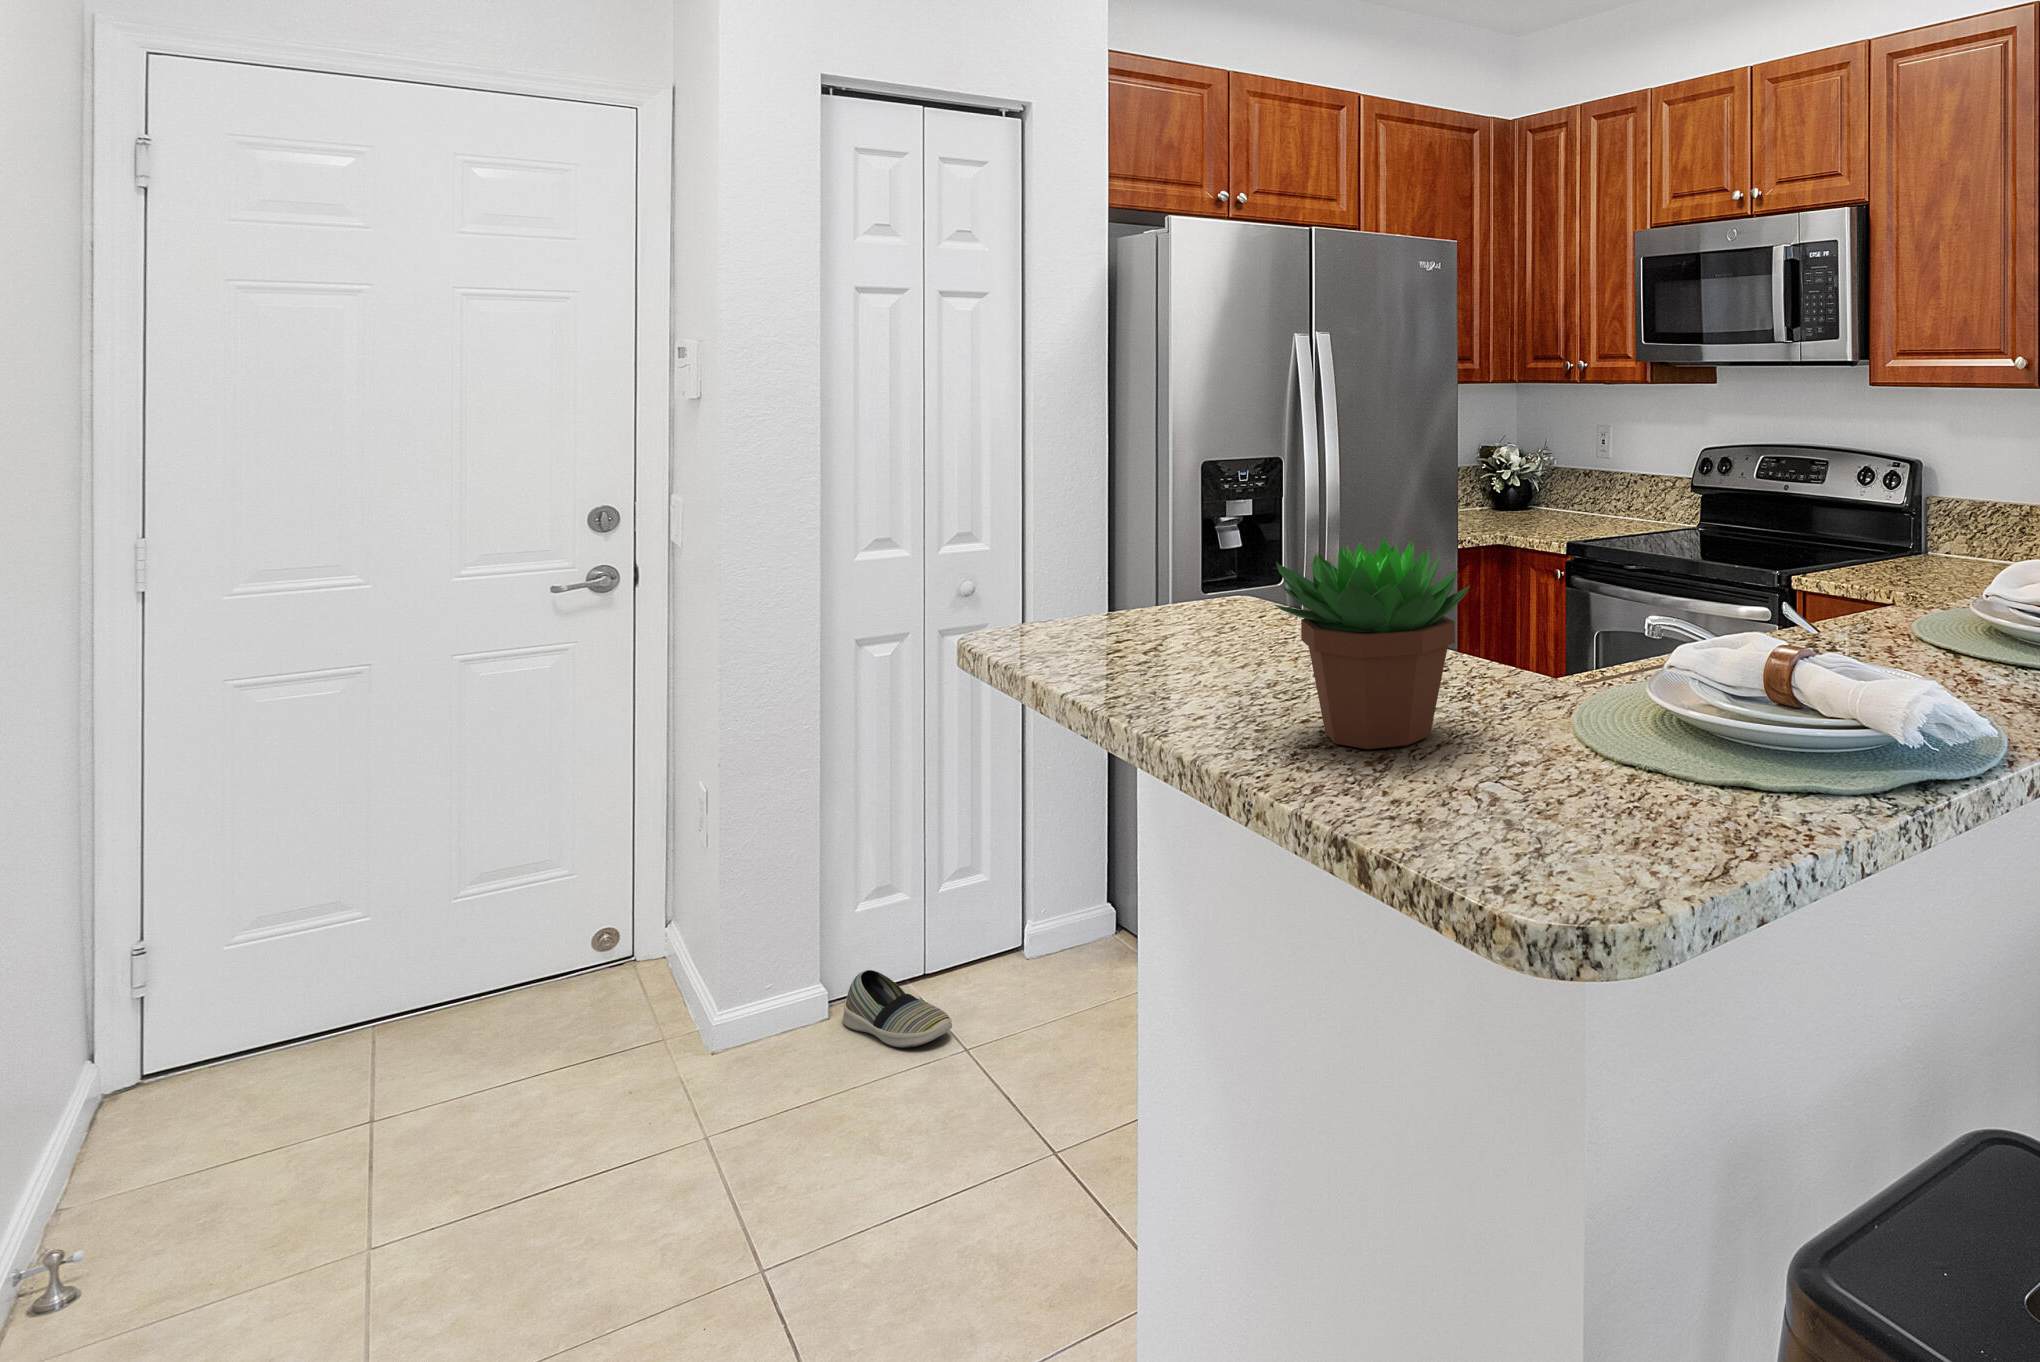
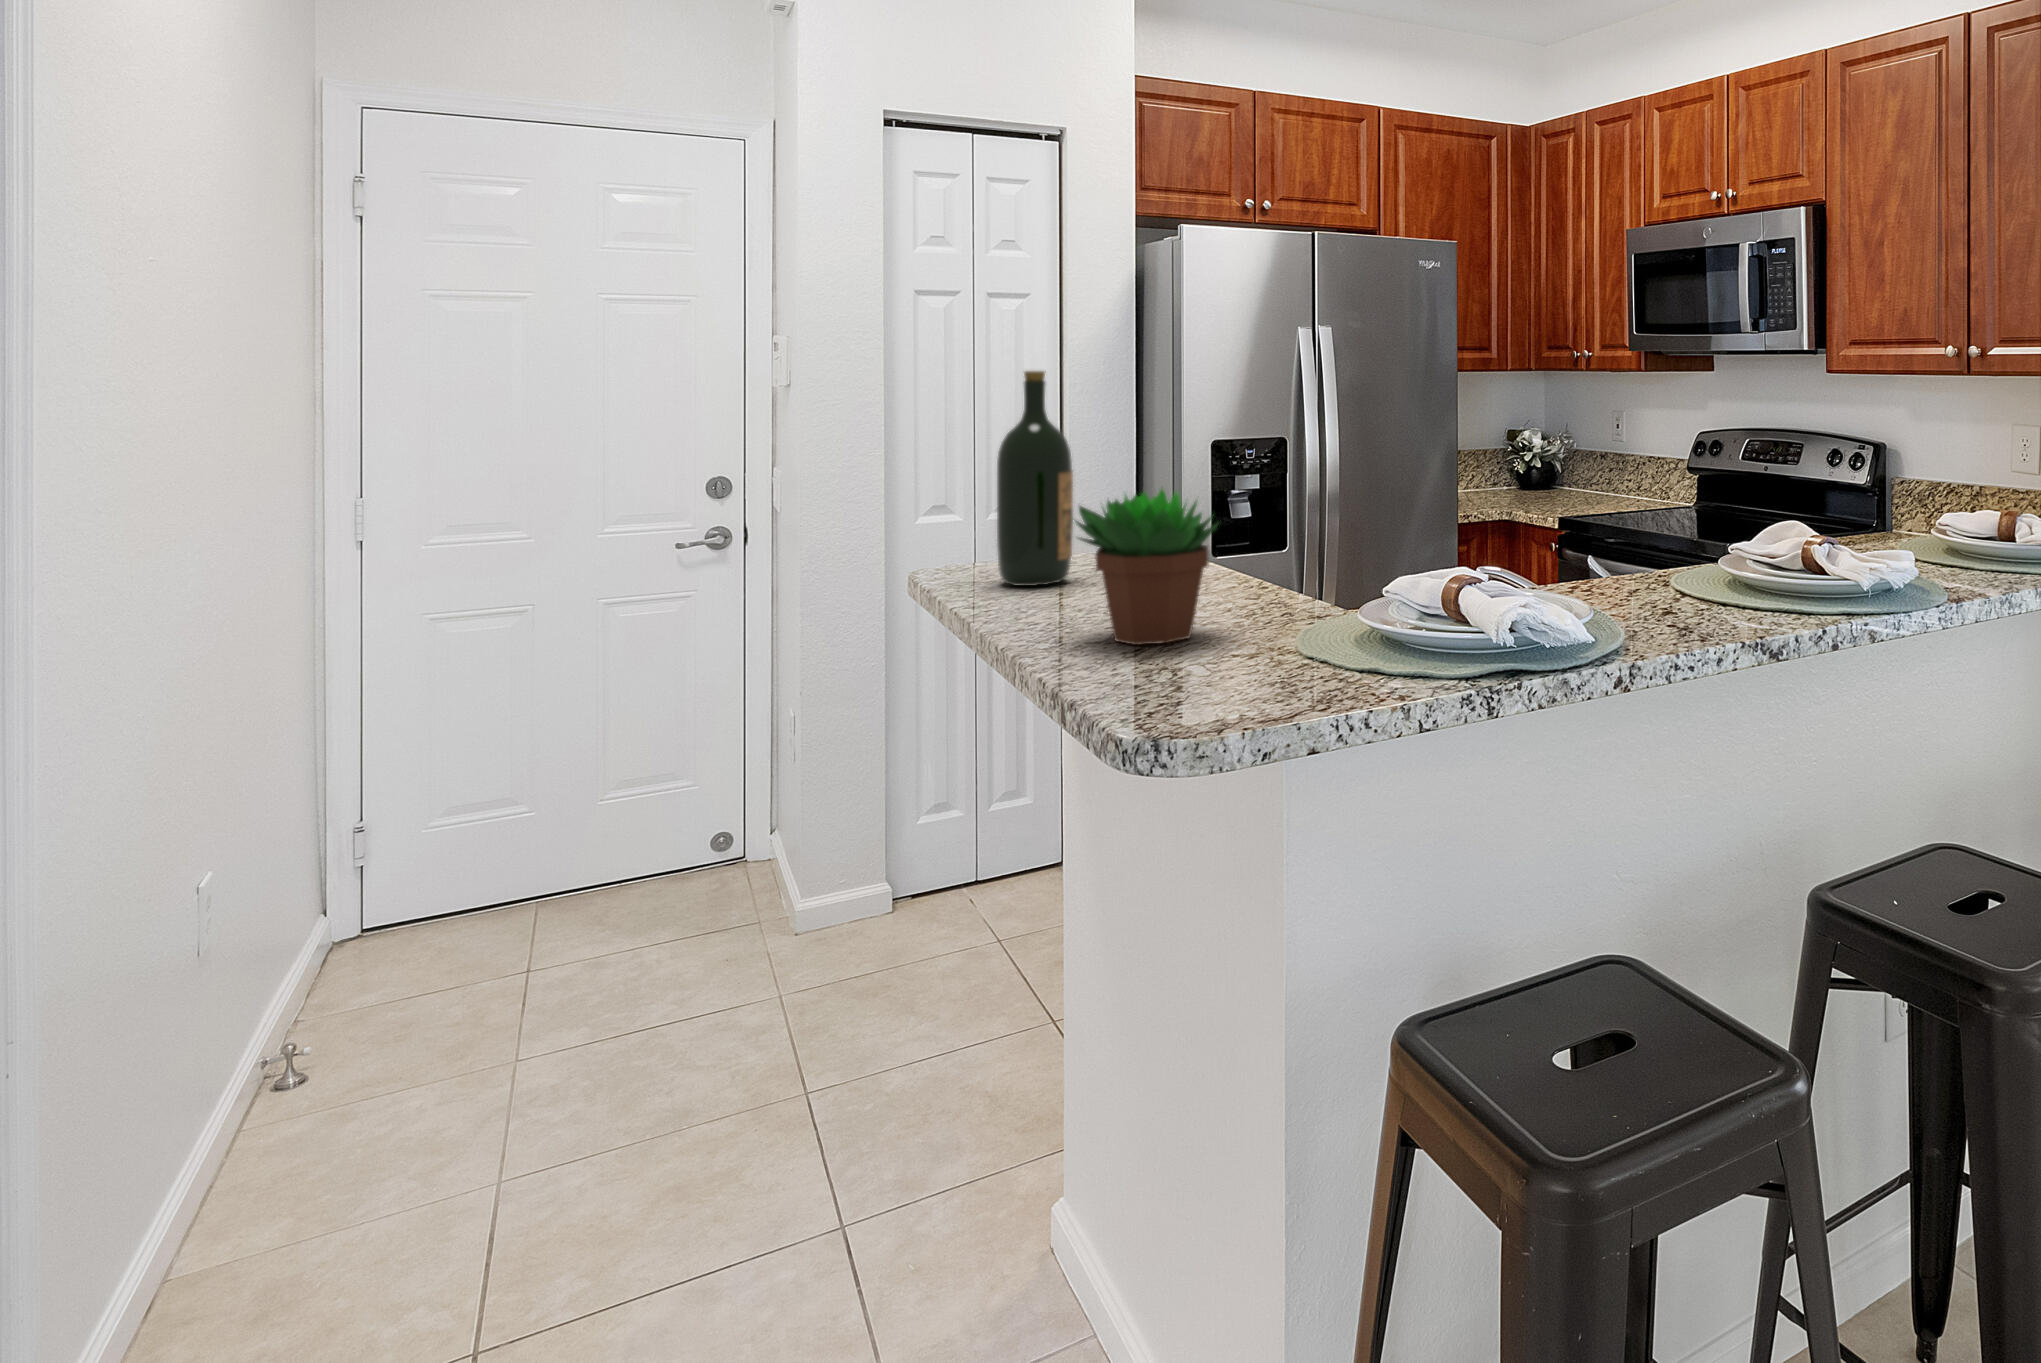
wine bottle: none [1094,385,1188,658] -> present [997,371,1073,586]
shoe: present [843,970,952,1048] -> none [901,869,986,933]

